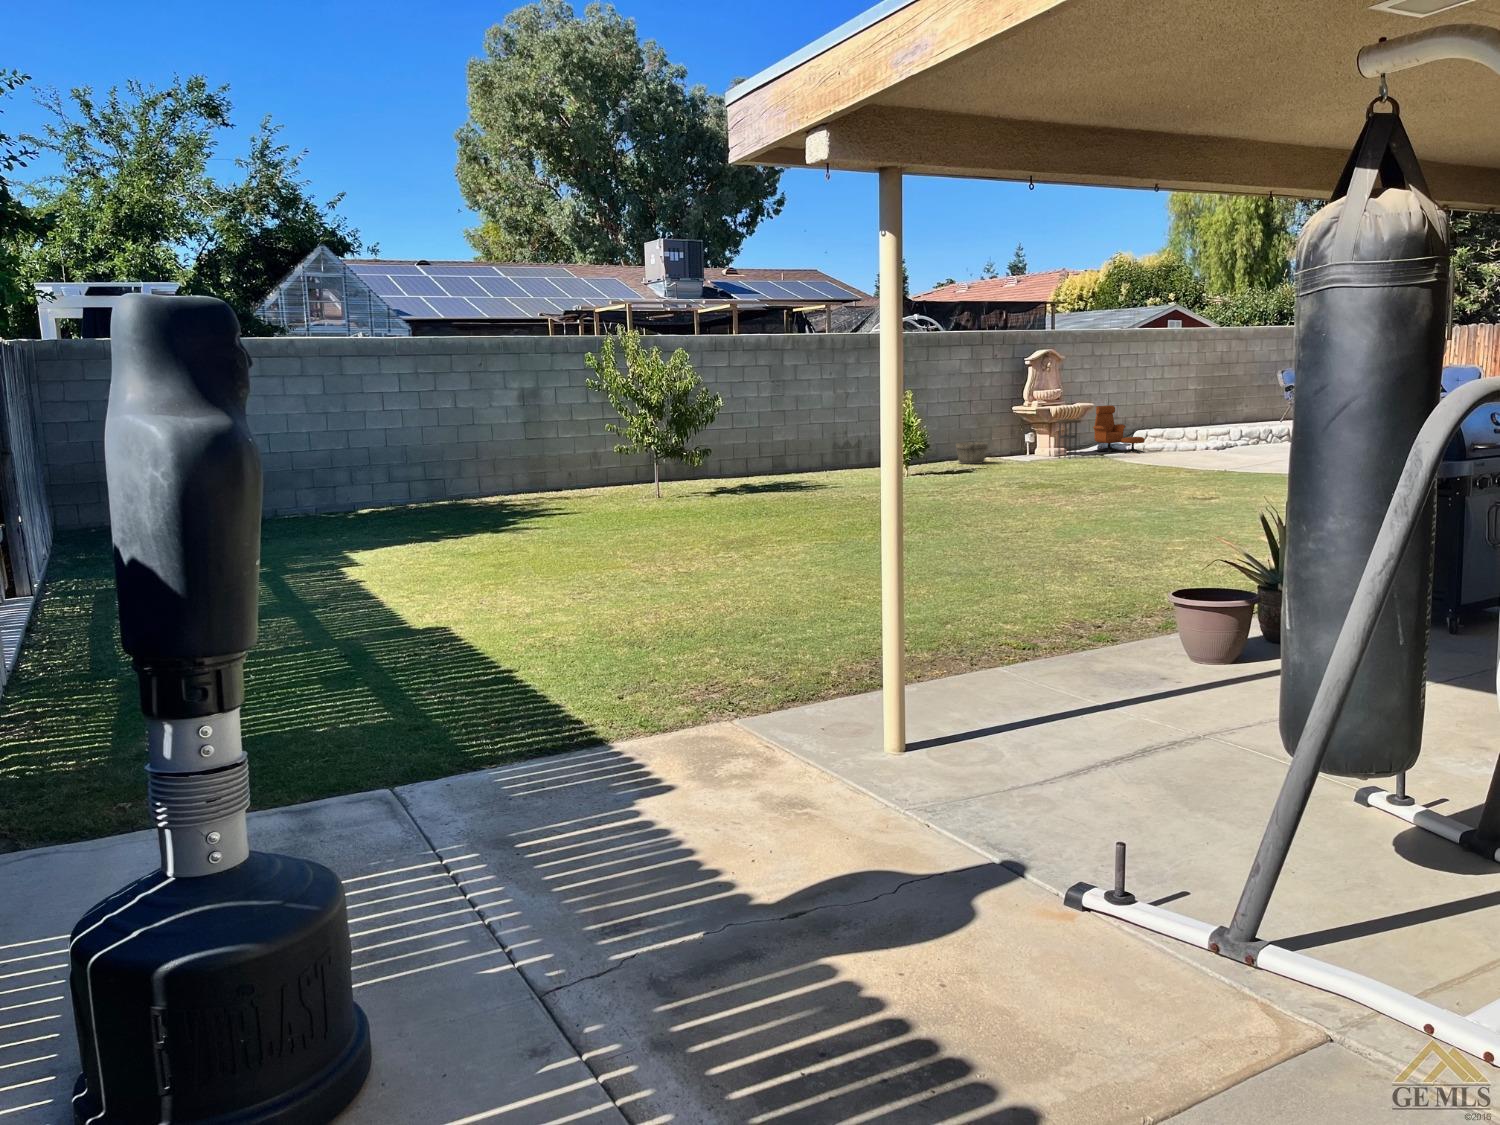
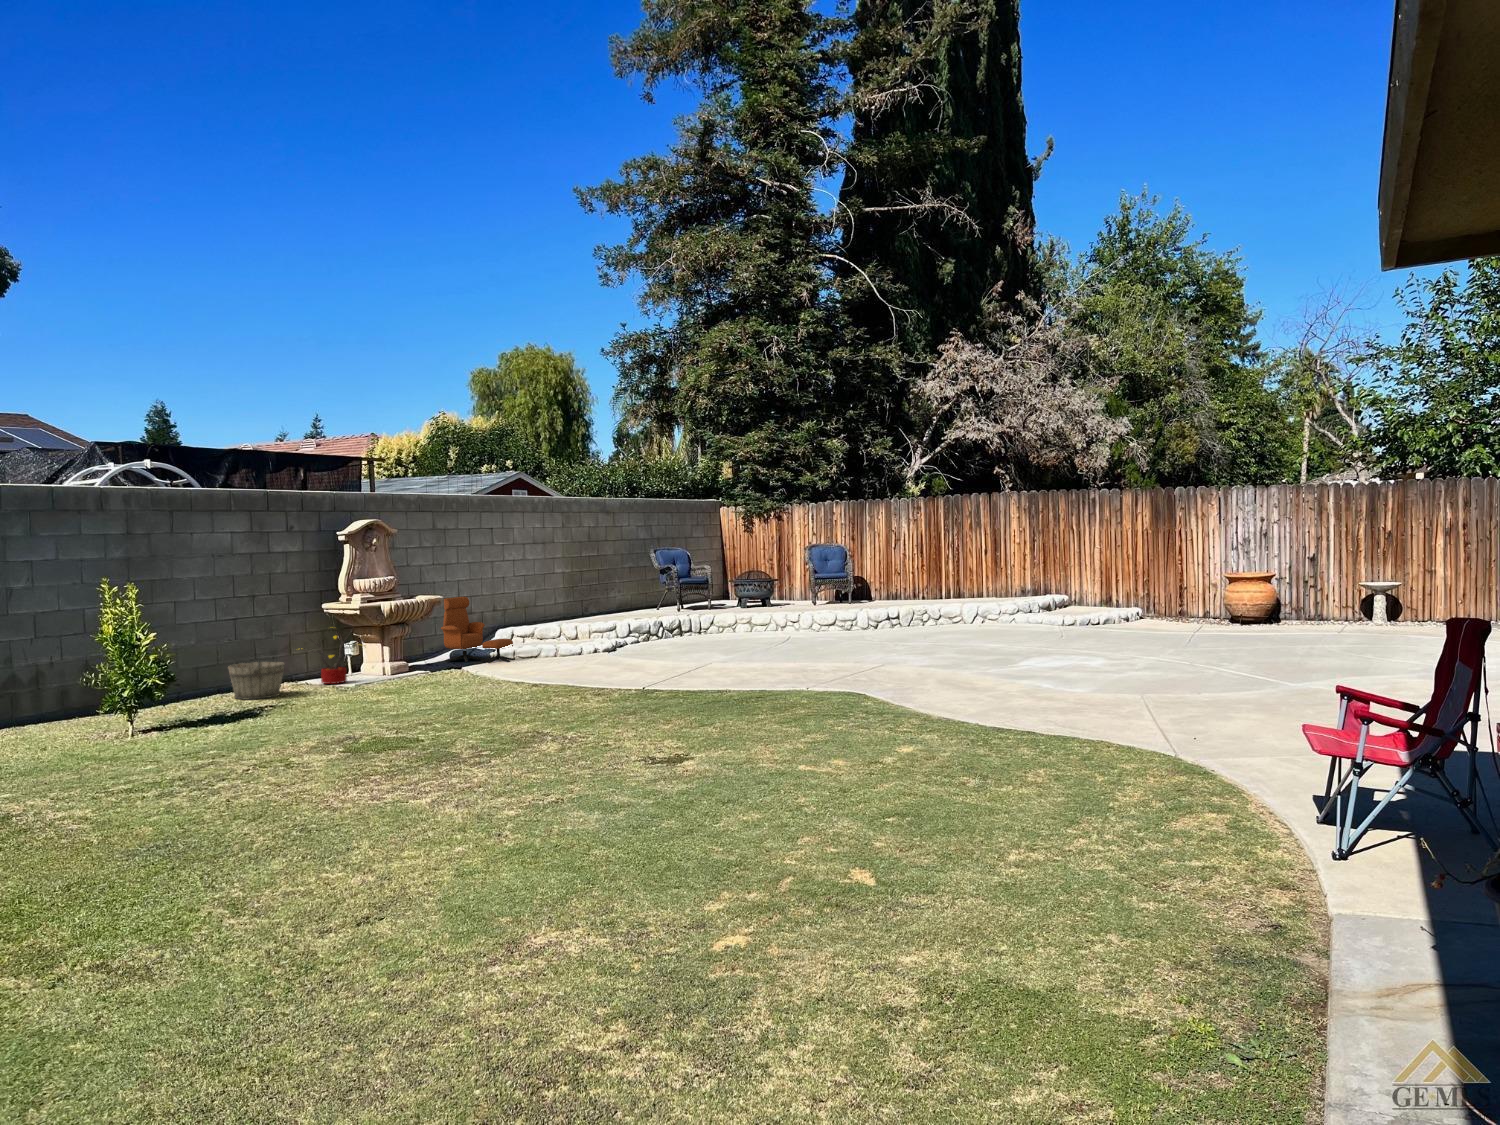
side table: present [1056,419,1081,458] -> none [391,619,428,677]
decorative plant: none [995,421,1039,459] -> present [309,636,347,684]

